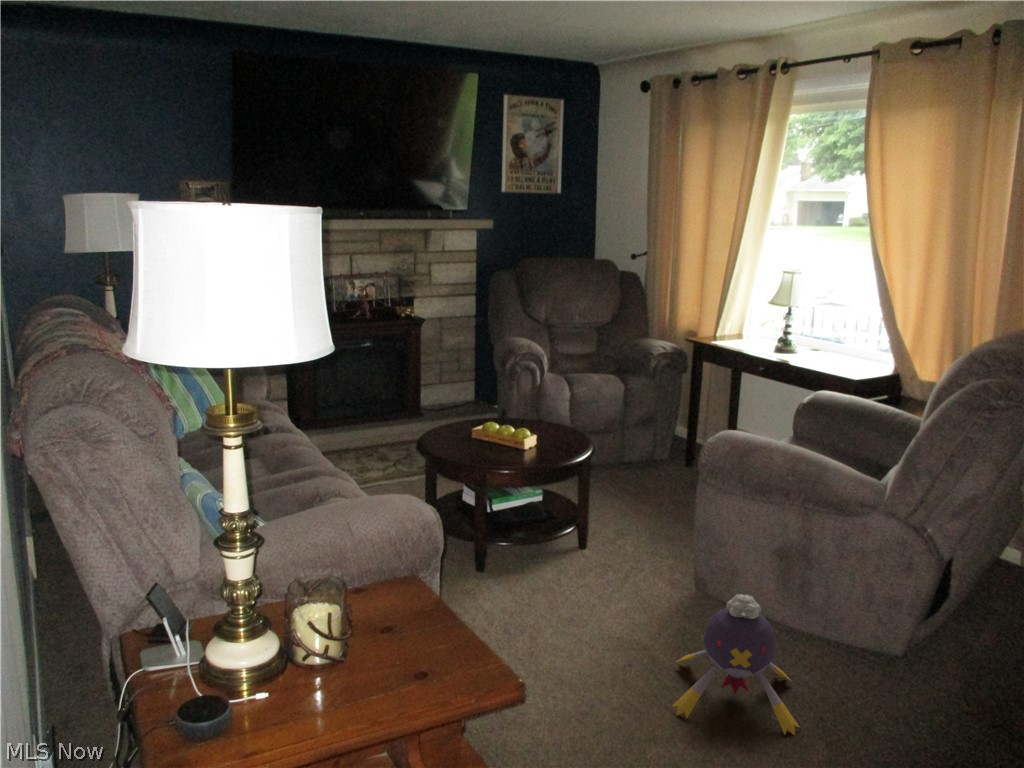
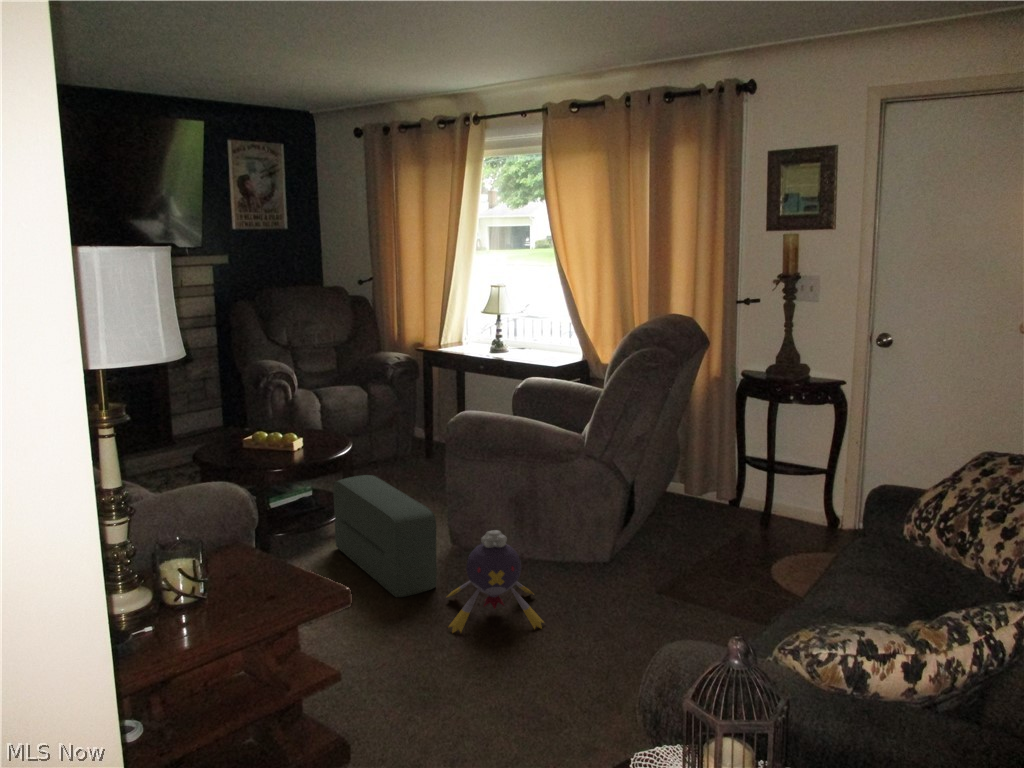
pouf: none [560,490,674,649] -> present [333,475,436,597]

